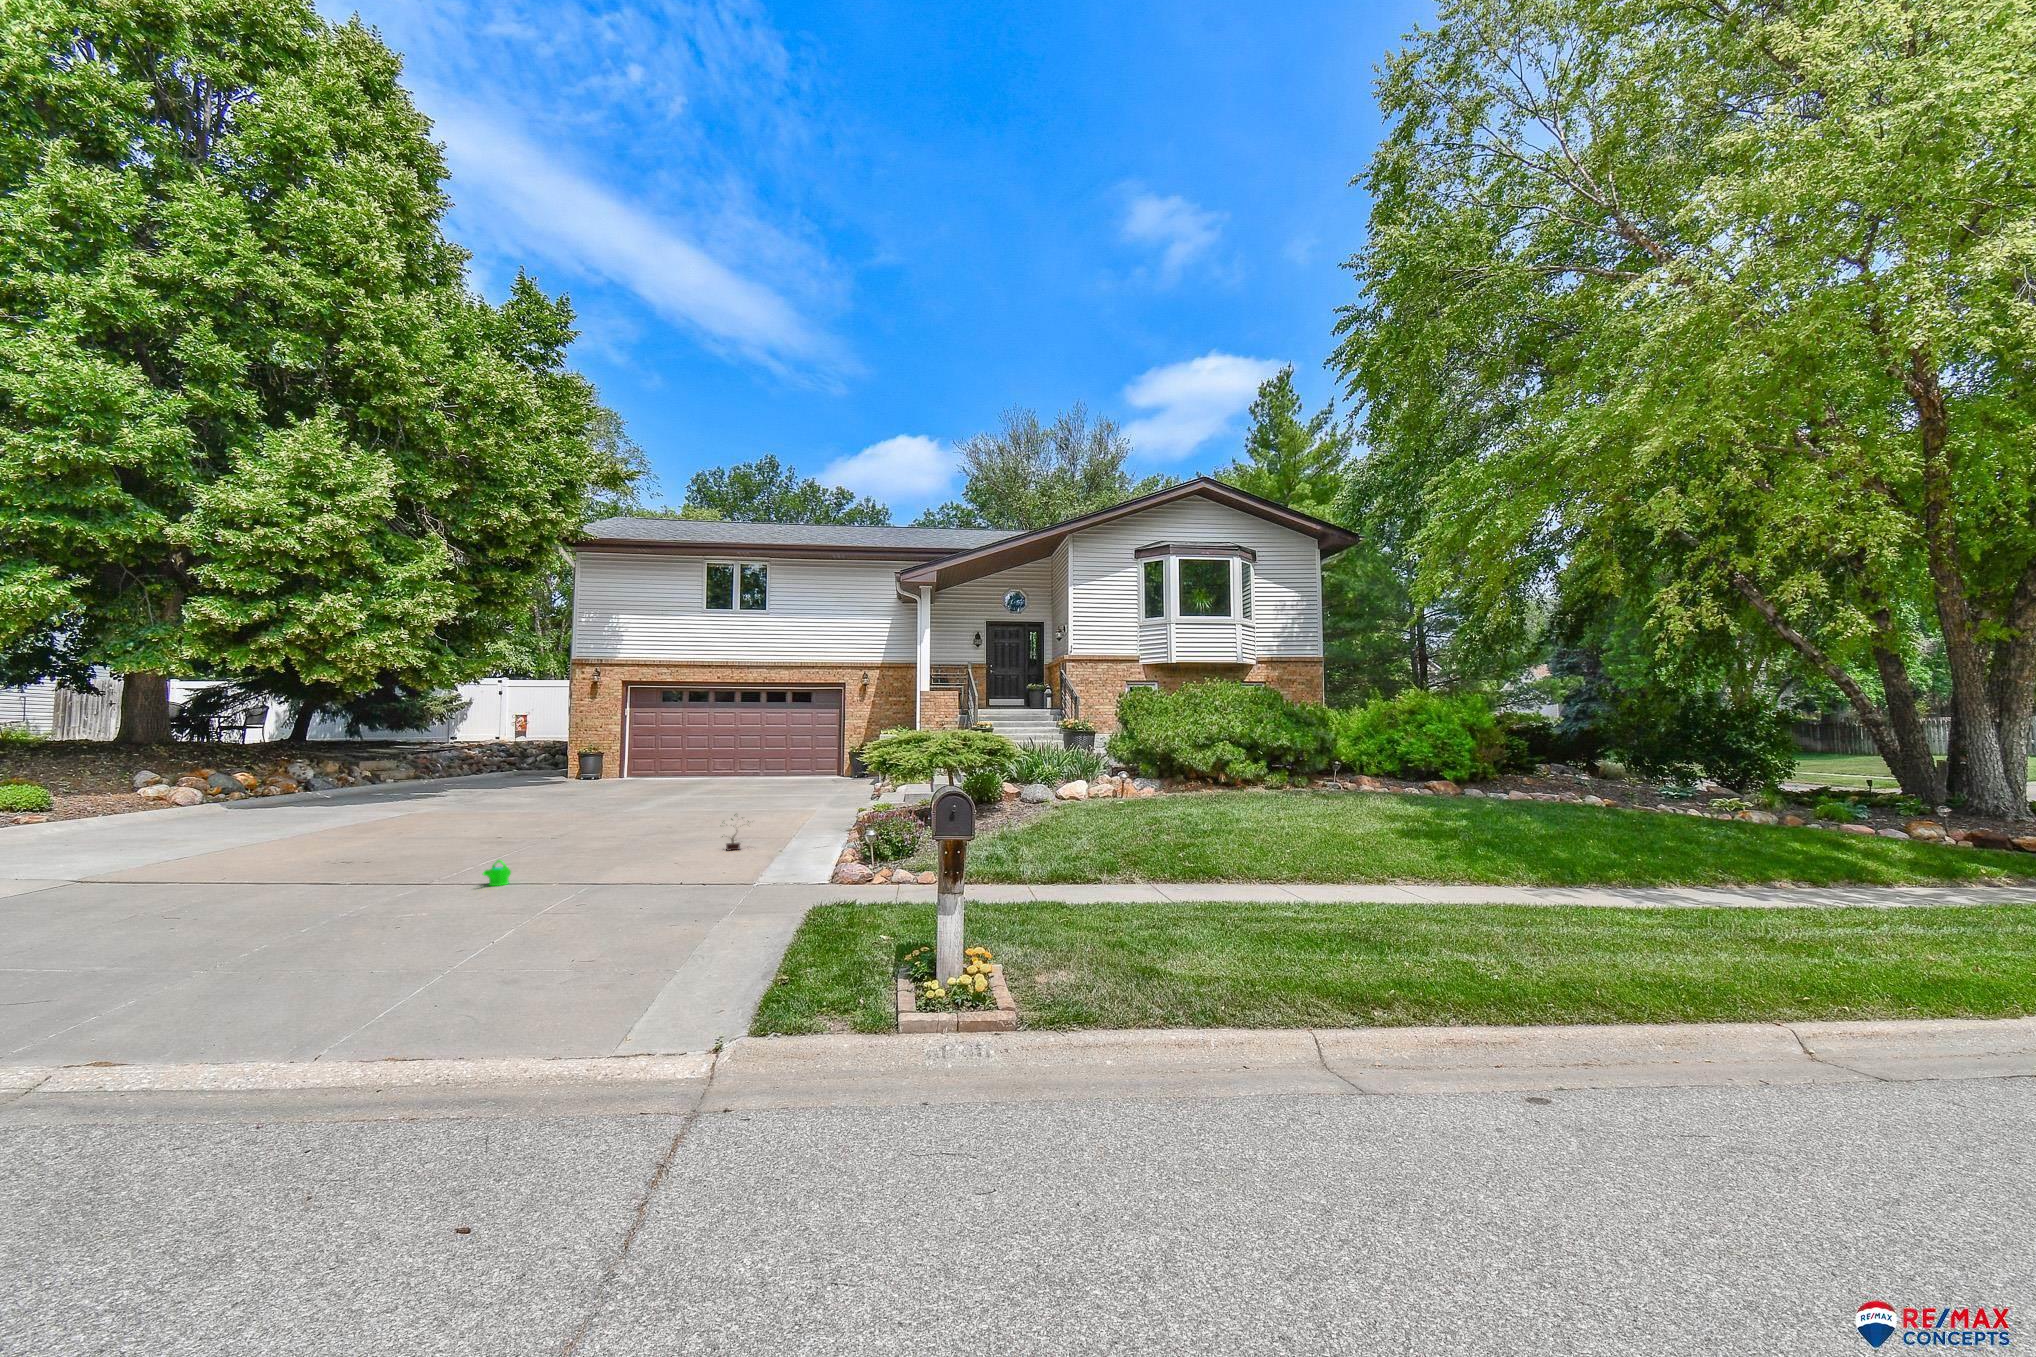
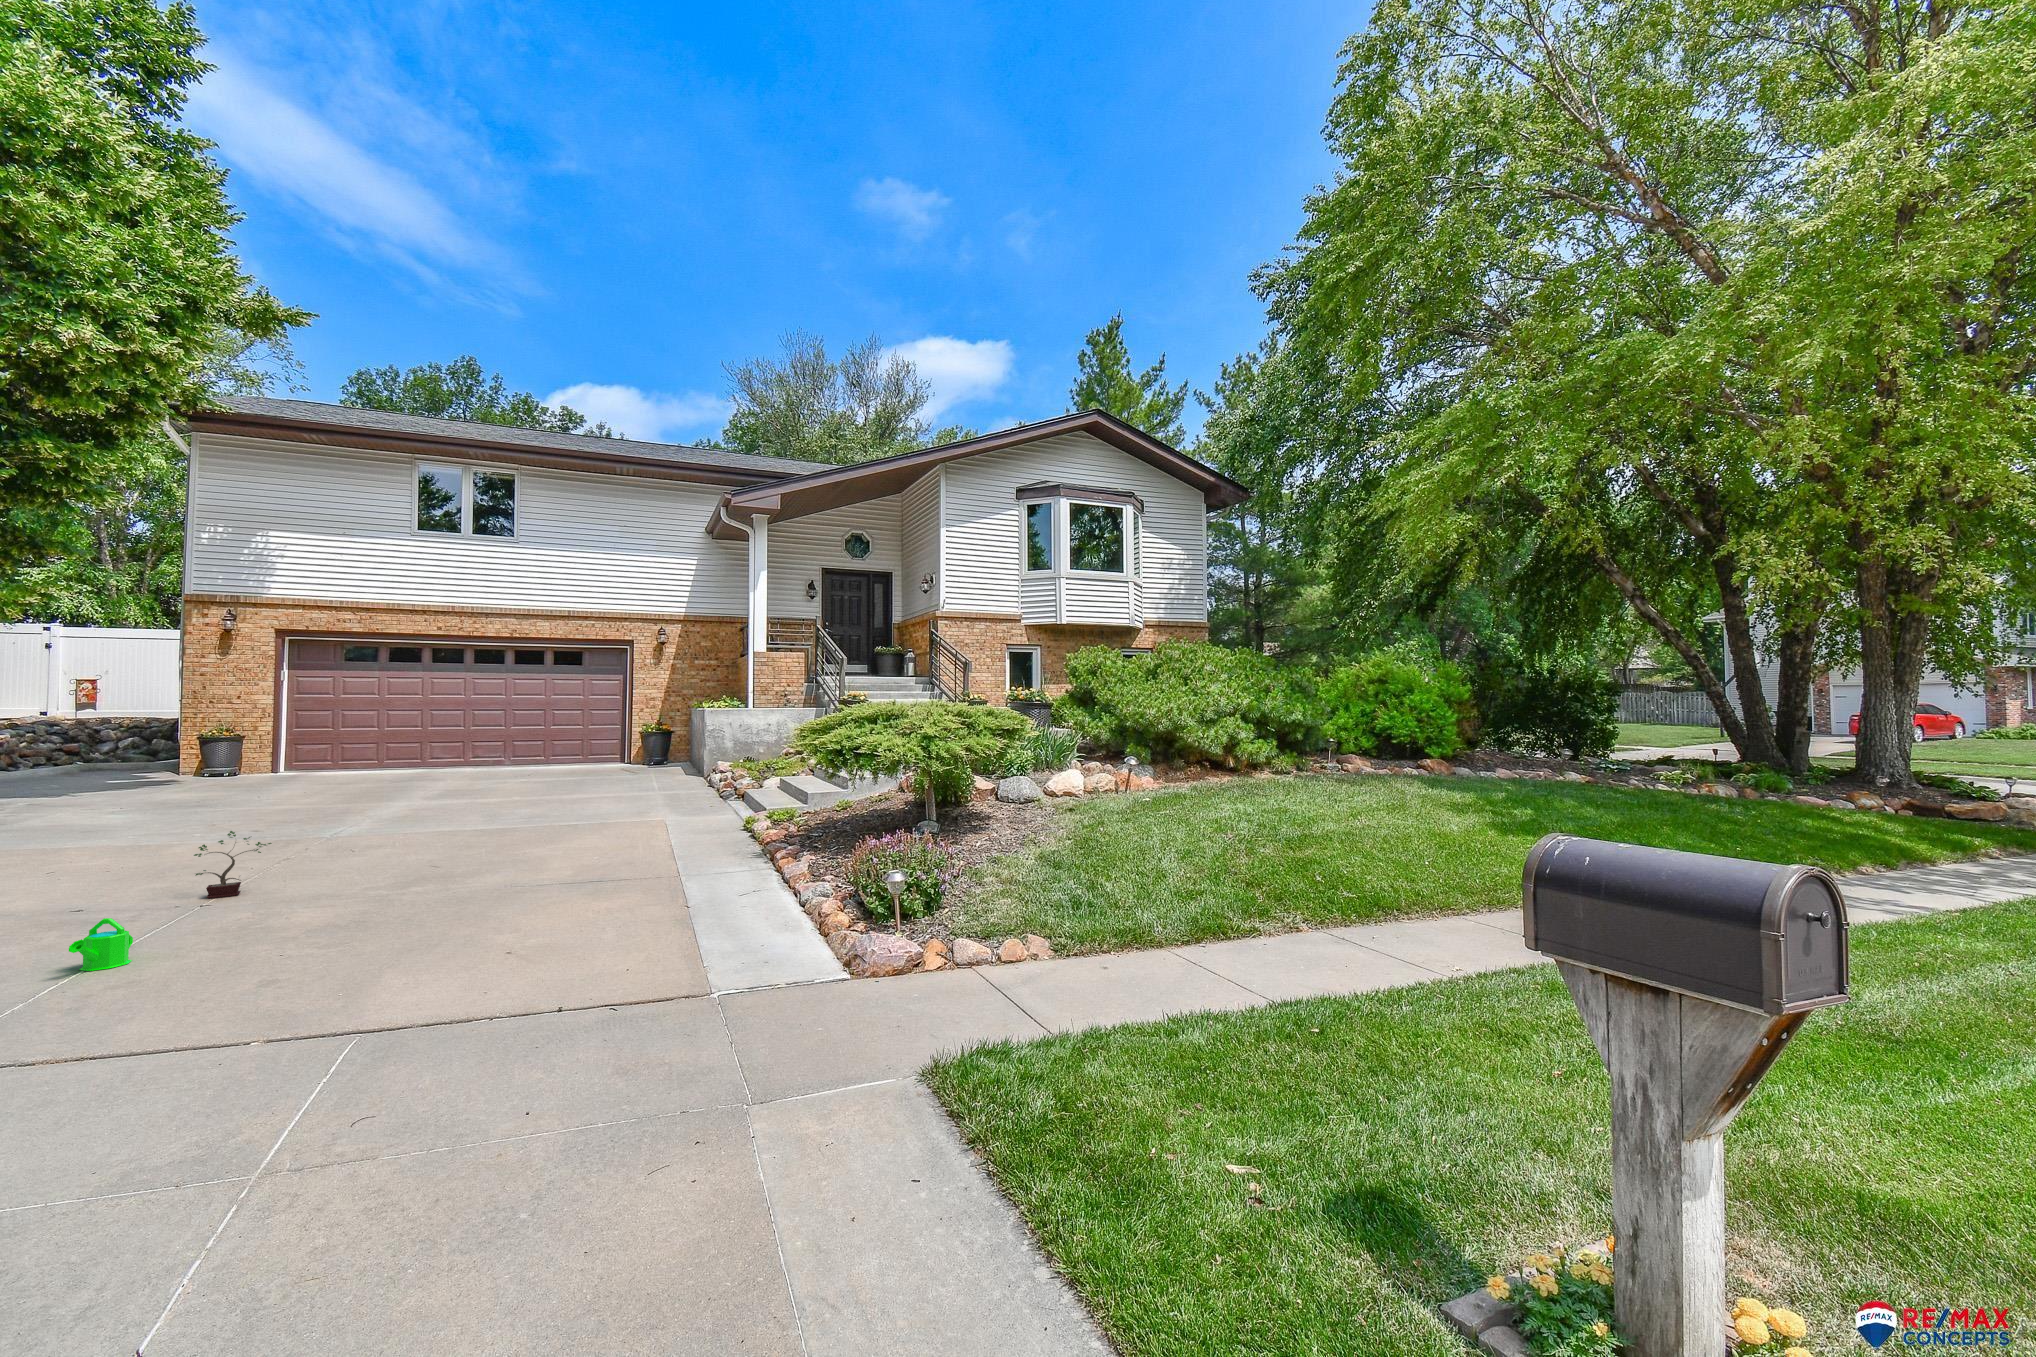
potted plant: present [722,814,749,851] -> present [194,831,272,899]

